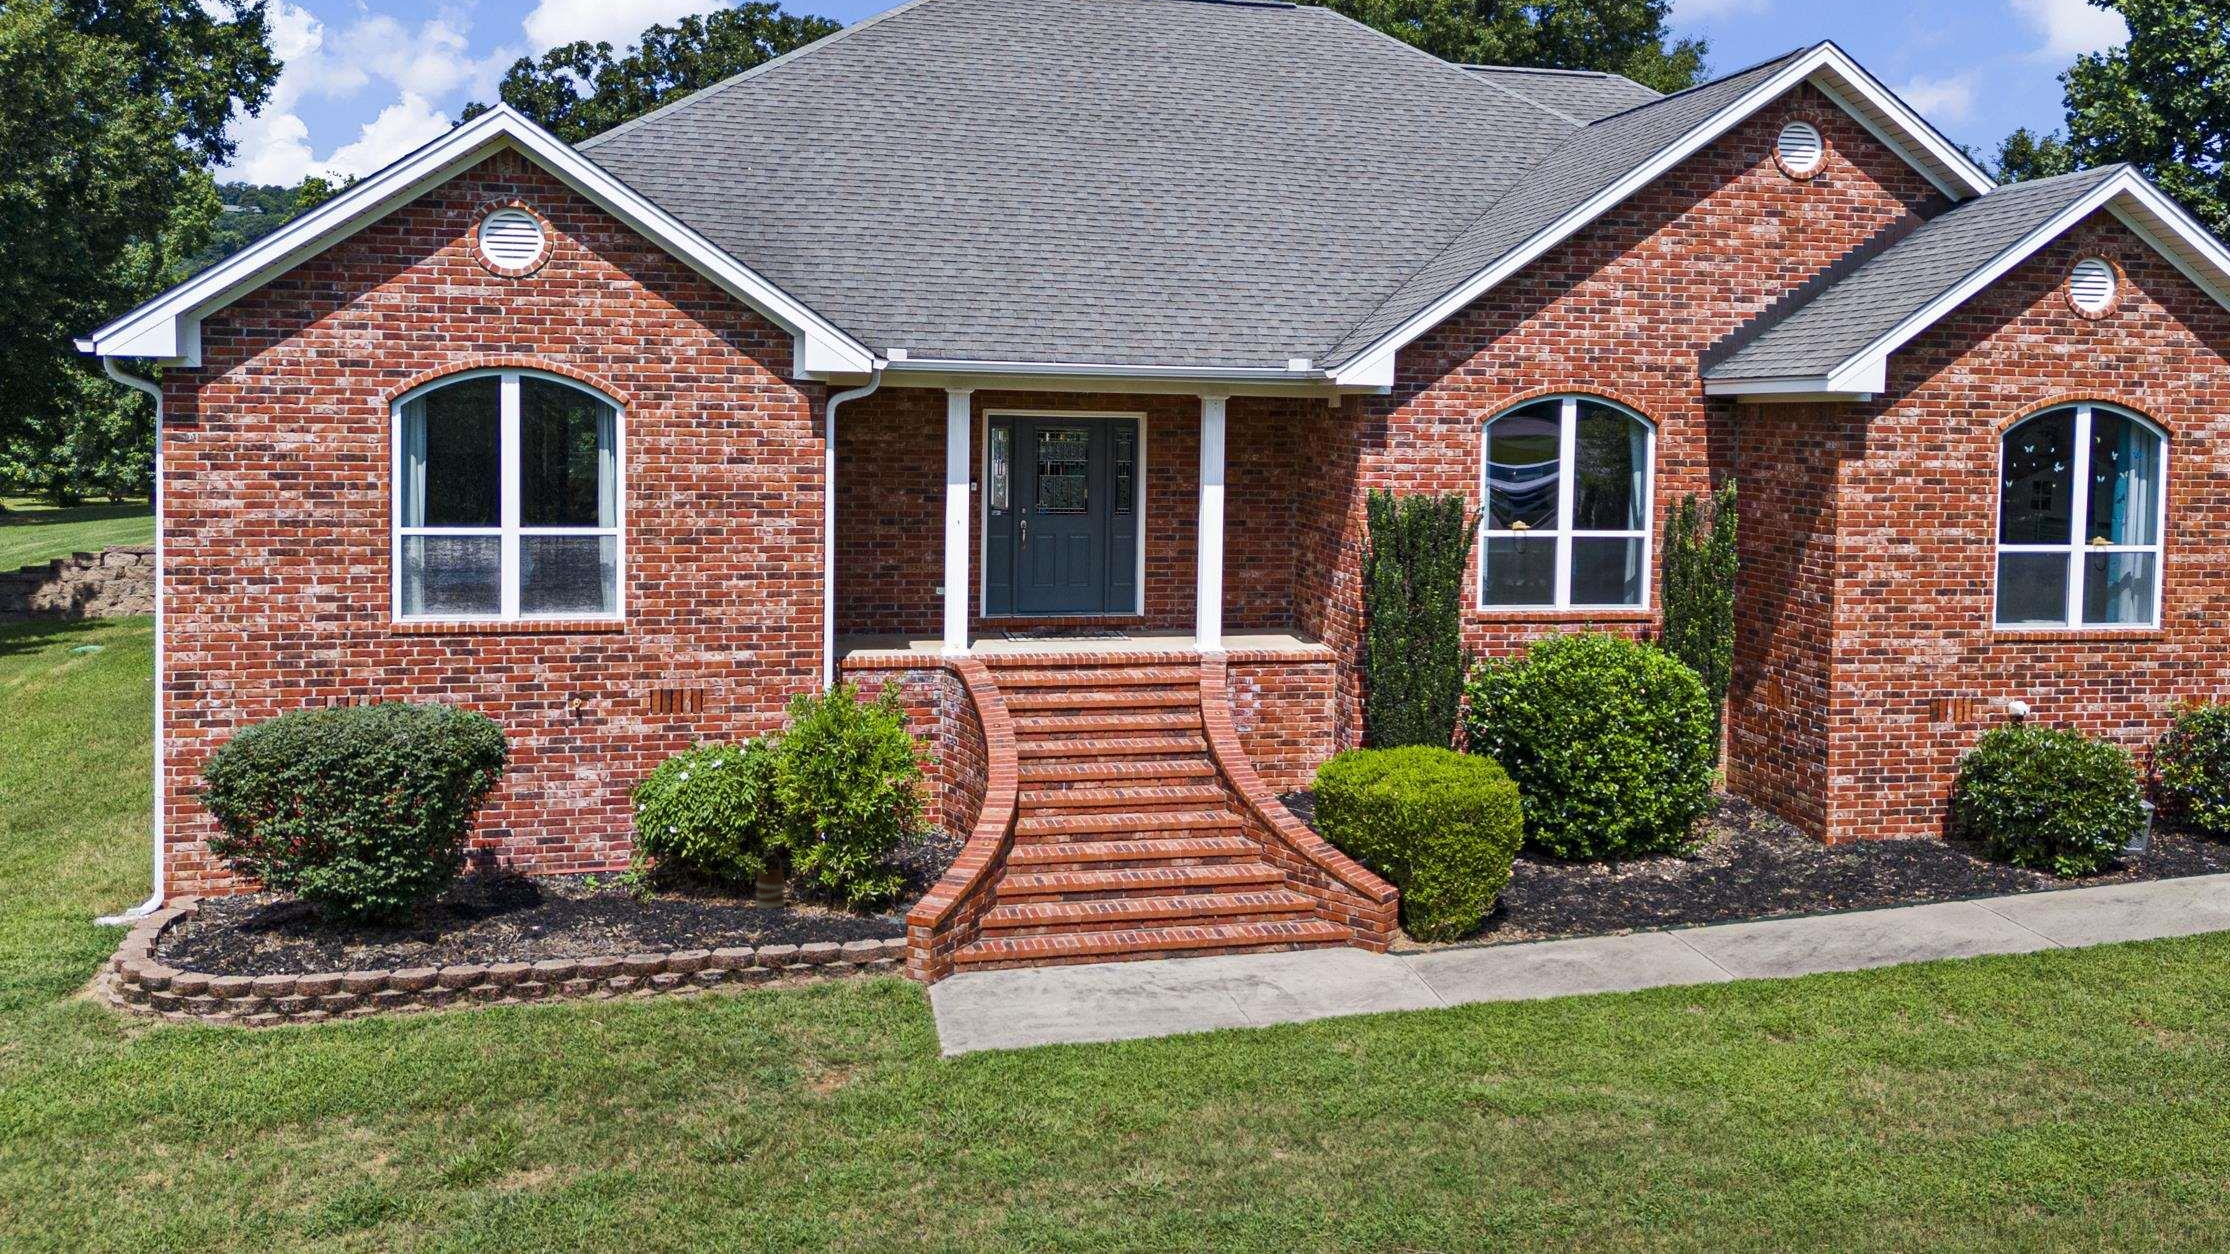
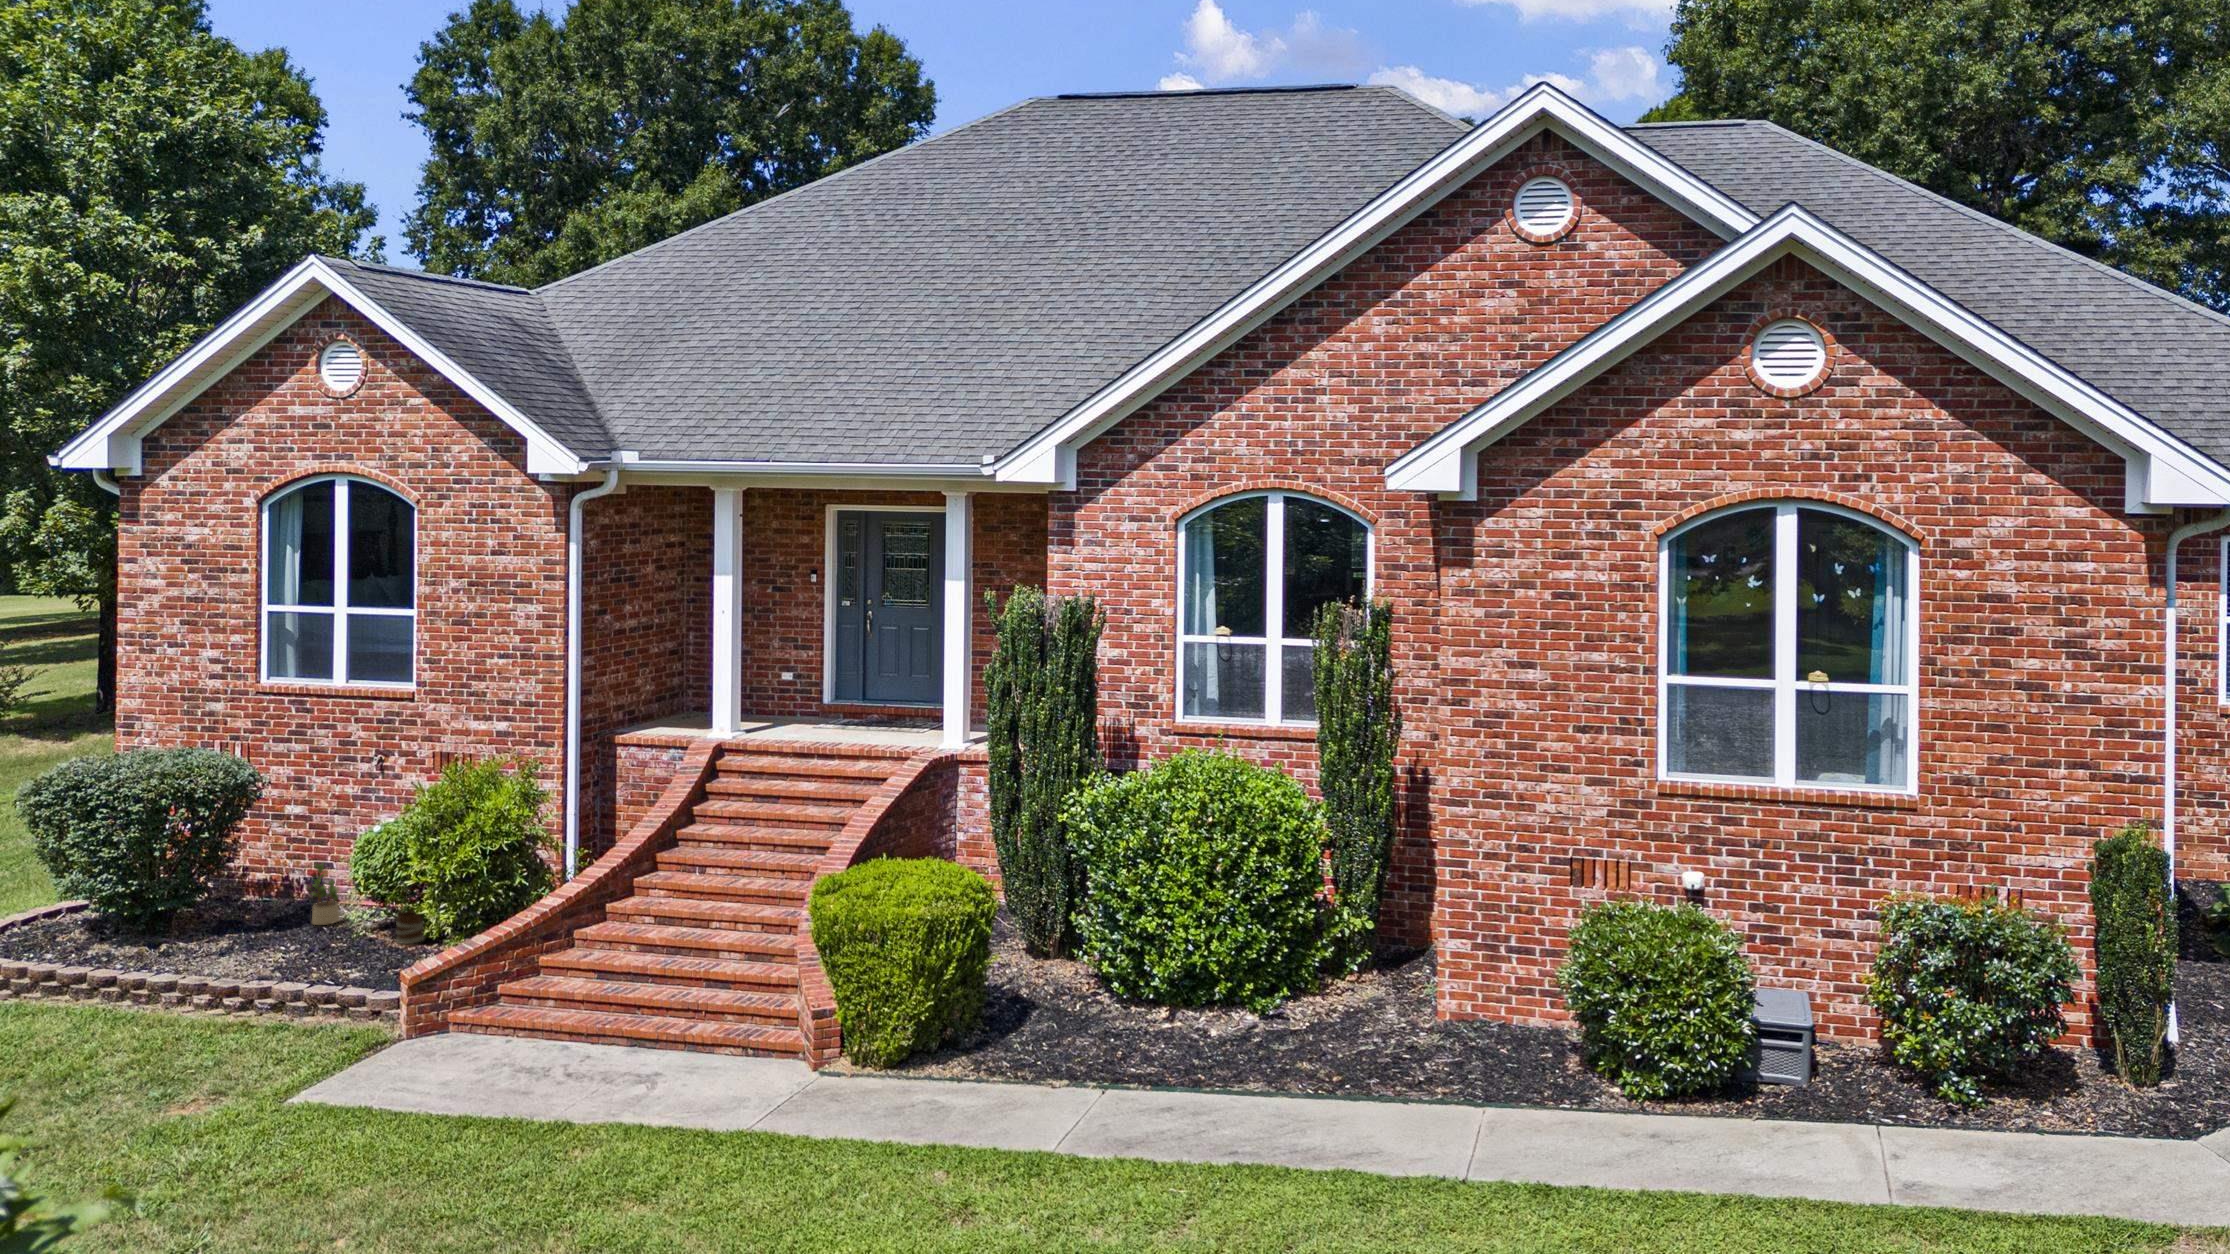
potted plant: none [599,828,642,904] -> present [312,864,340,925]

